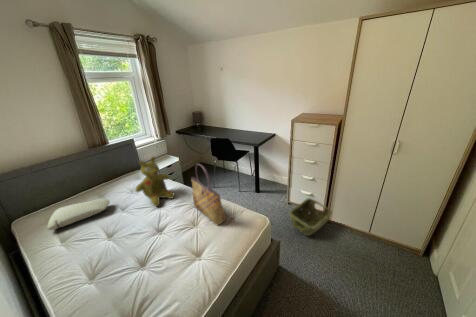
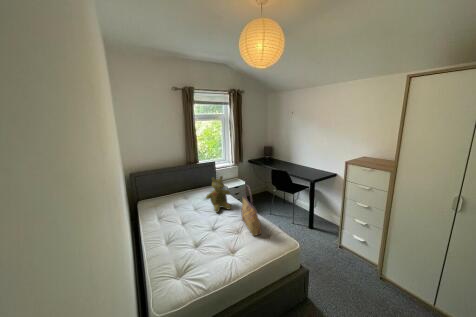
woven basket: present [290,198,332,236] -> none [332,244,385,281]
pillow: present [47,199,109,230] -> none [154,199,189,211]

